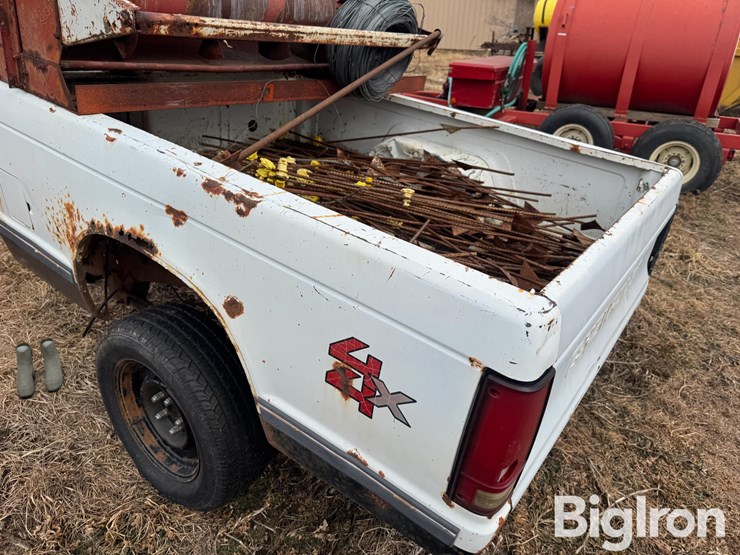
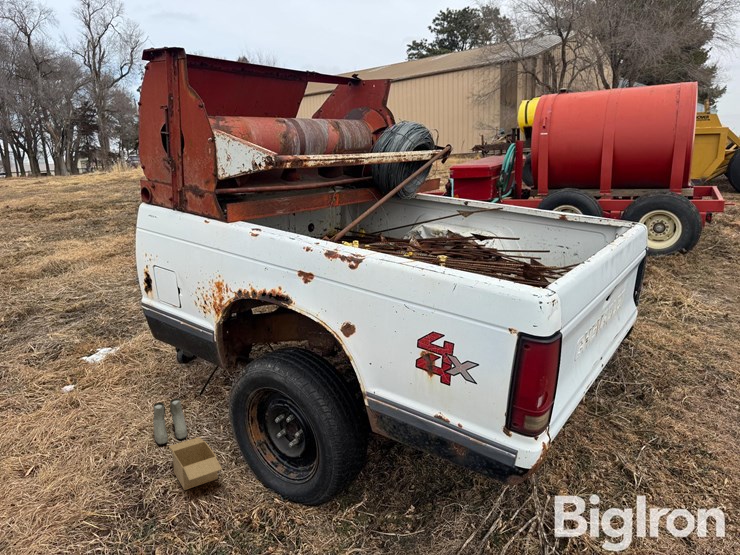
cardboard box: none [22,396,82,471] -> present [169,437,222,490]

